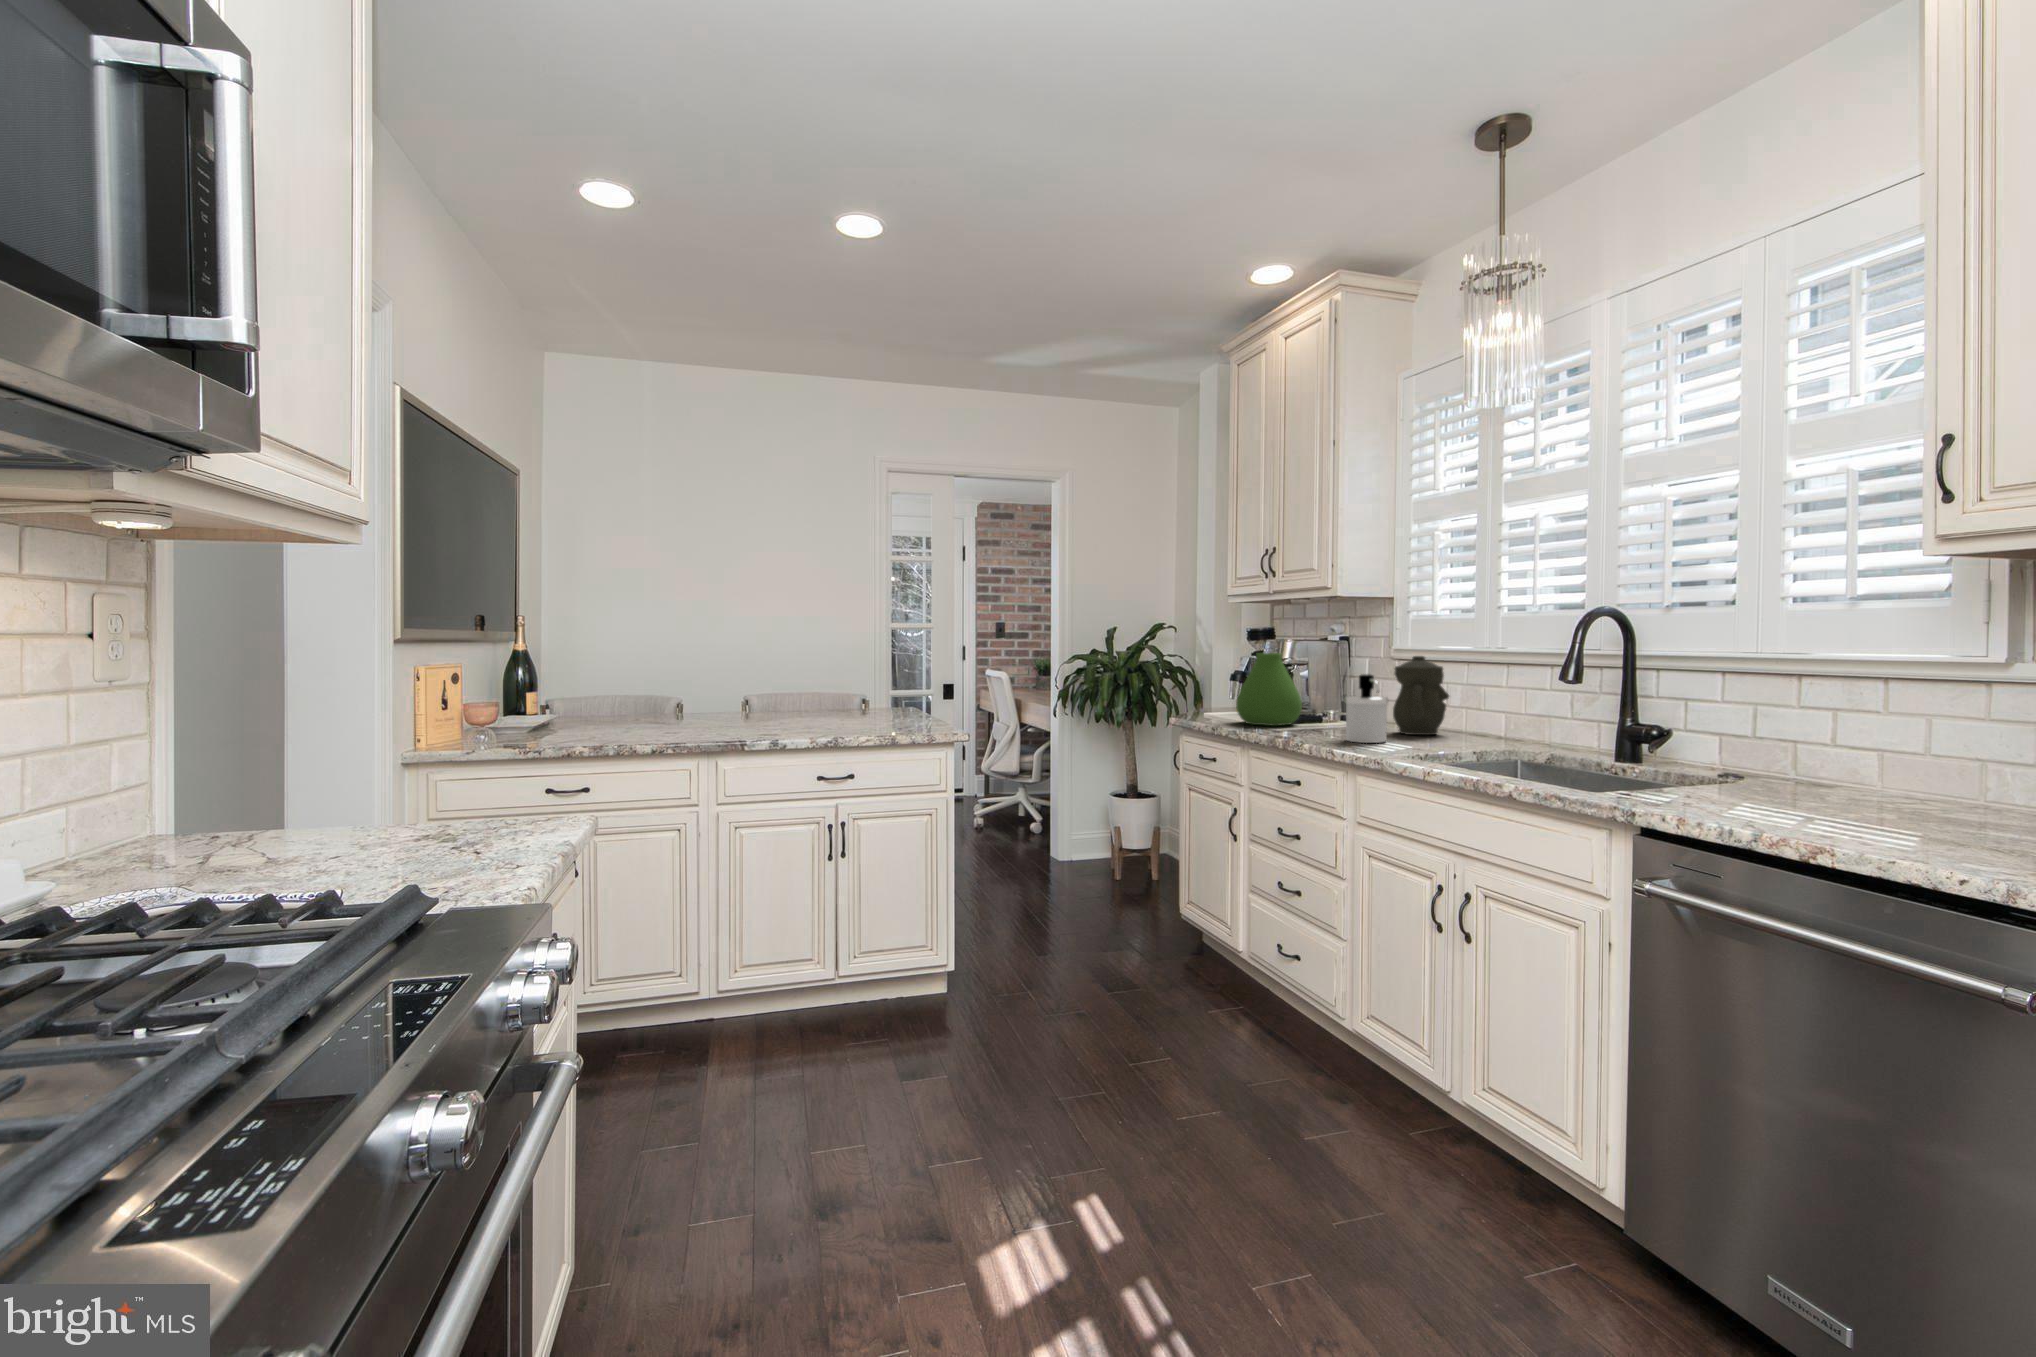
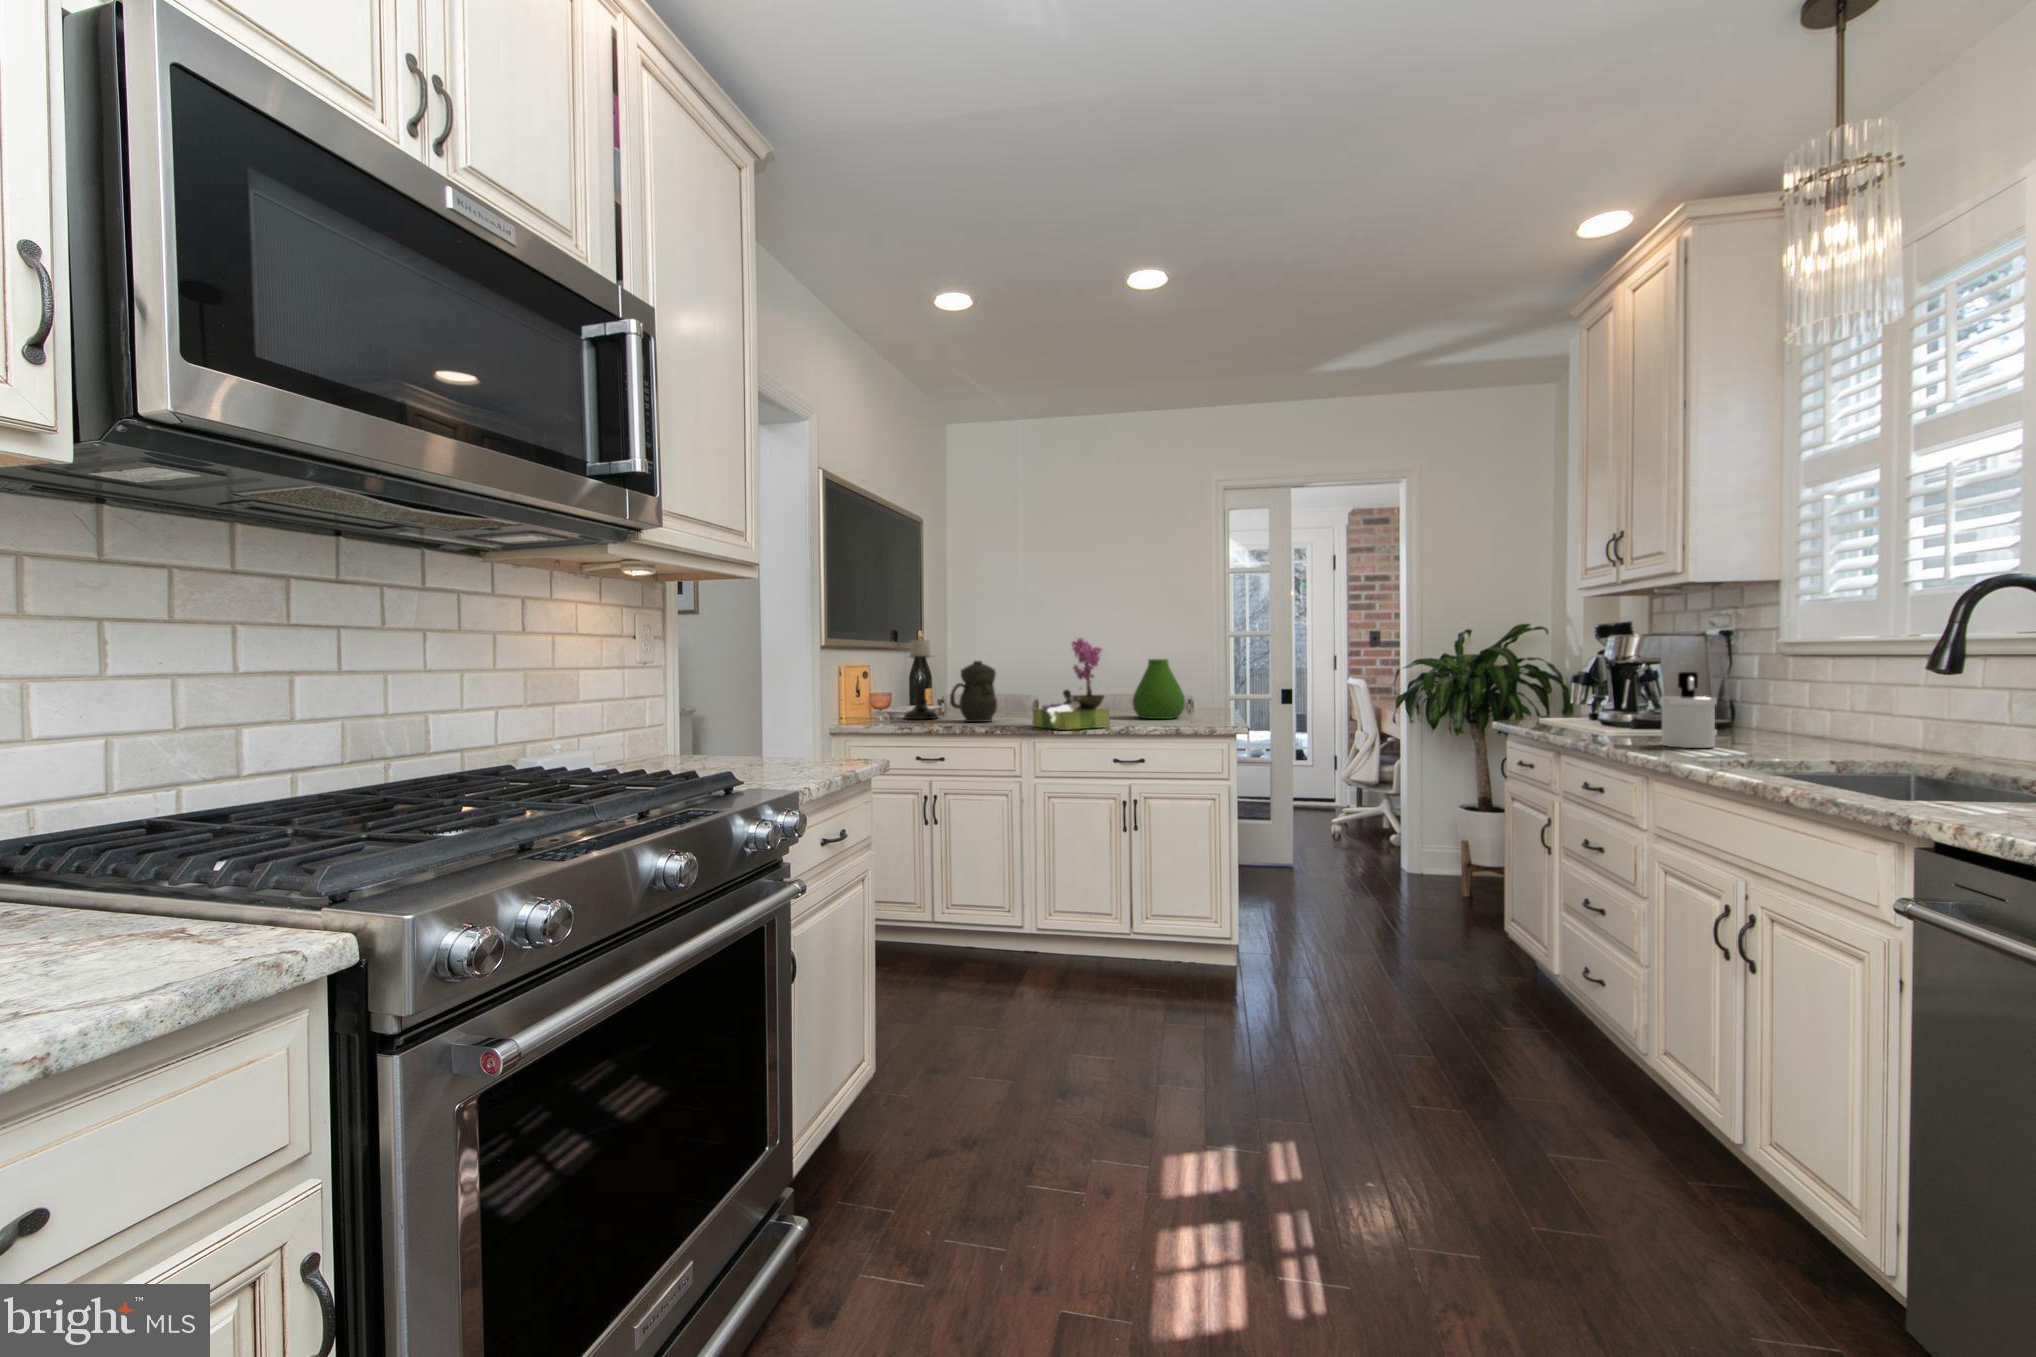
candle holder: none [516,630,566,737] -> present [904,638,938,719]
flower arrangement: none [710,631,807,746] -> present [1033,638,1110,730]
vase: present [1236,653,1302,726] -> present [1133,659,1185,719]
teapot: present [1393,656,1449,735] -> present [950,661,997,722]

